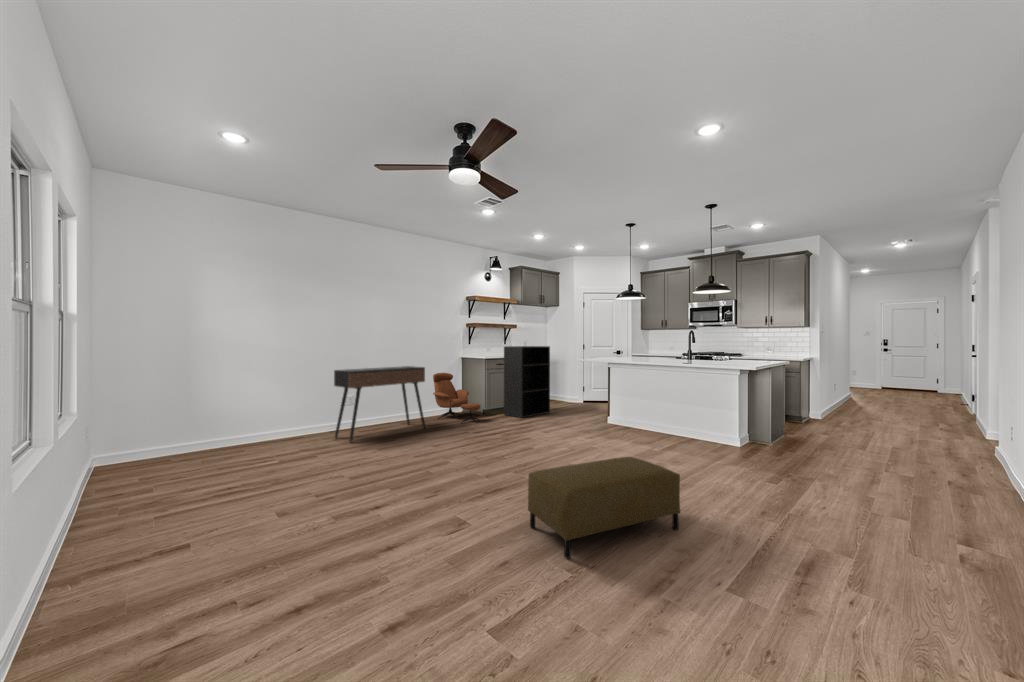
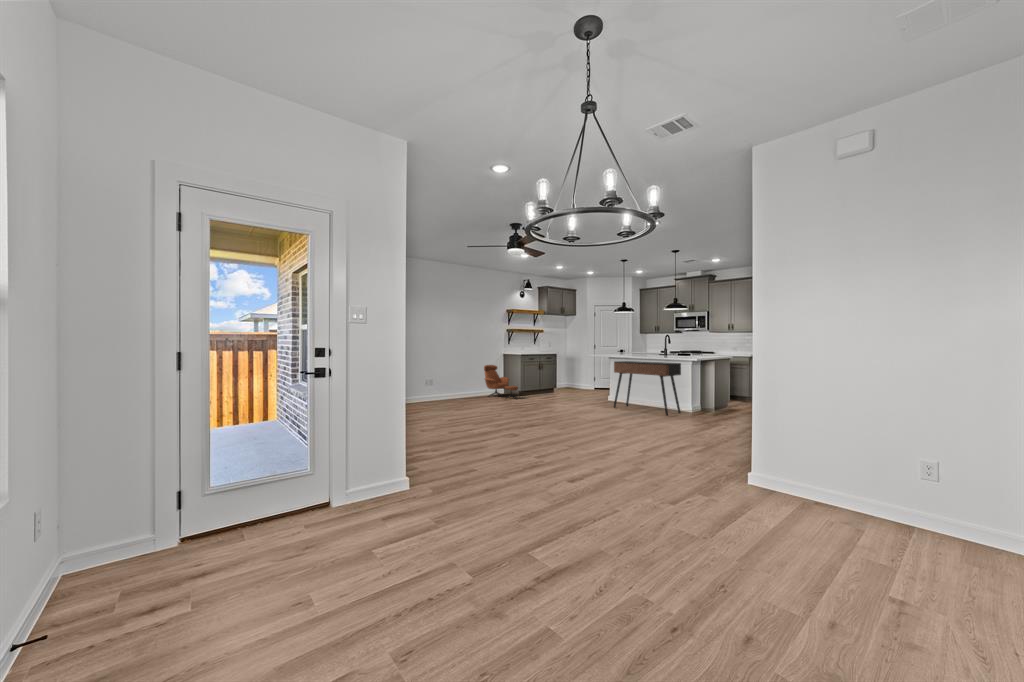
bookshelf: present [504,346,550,418] -> none [534,346,568,397]
console table: present [334,366,425,442] -> present [614,361,681,416]
ottoman: present [528,457,680,558] -> none [550,403,630,443]

